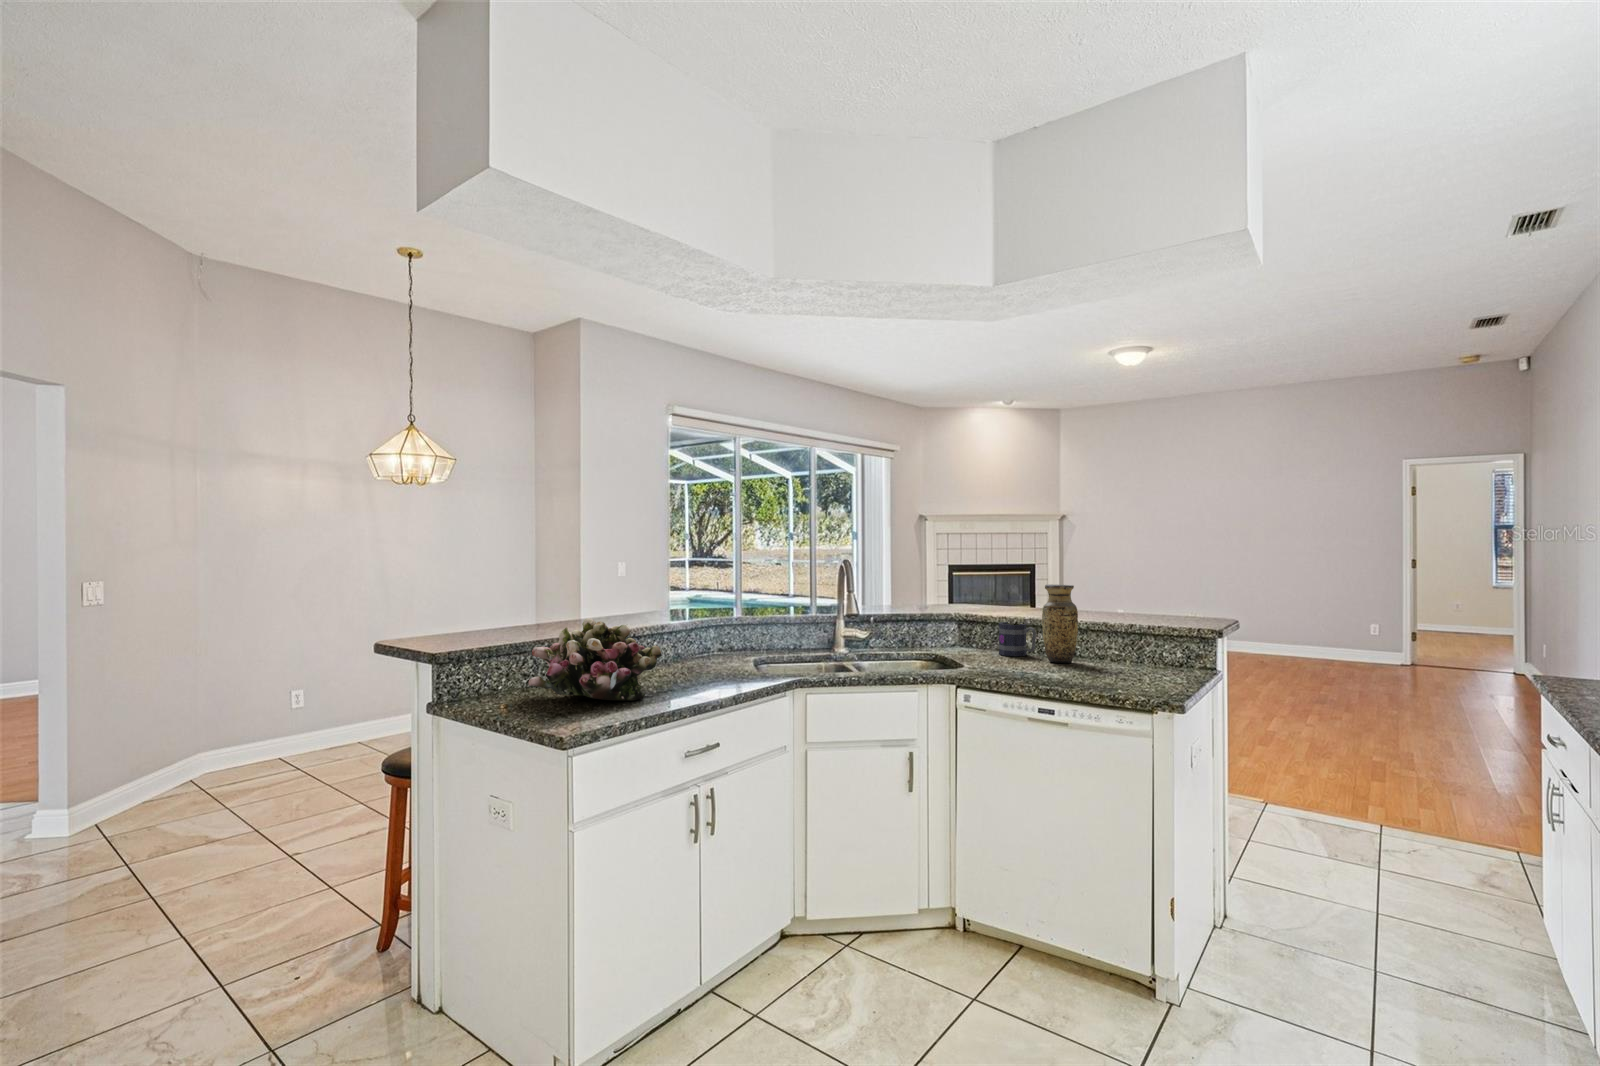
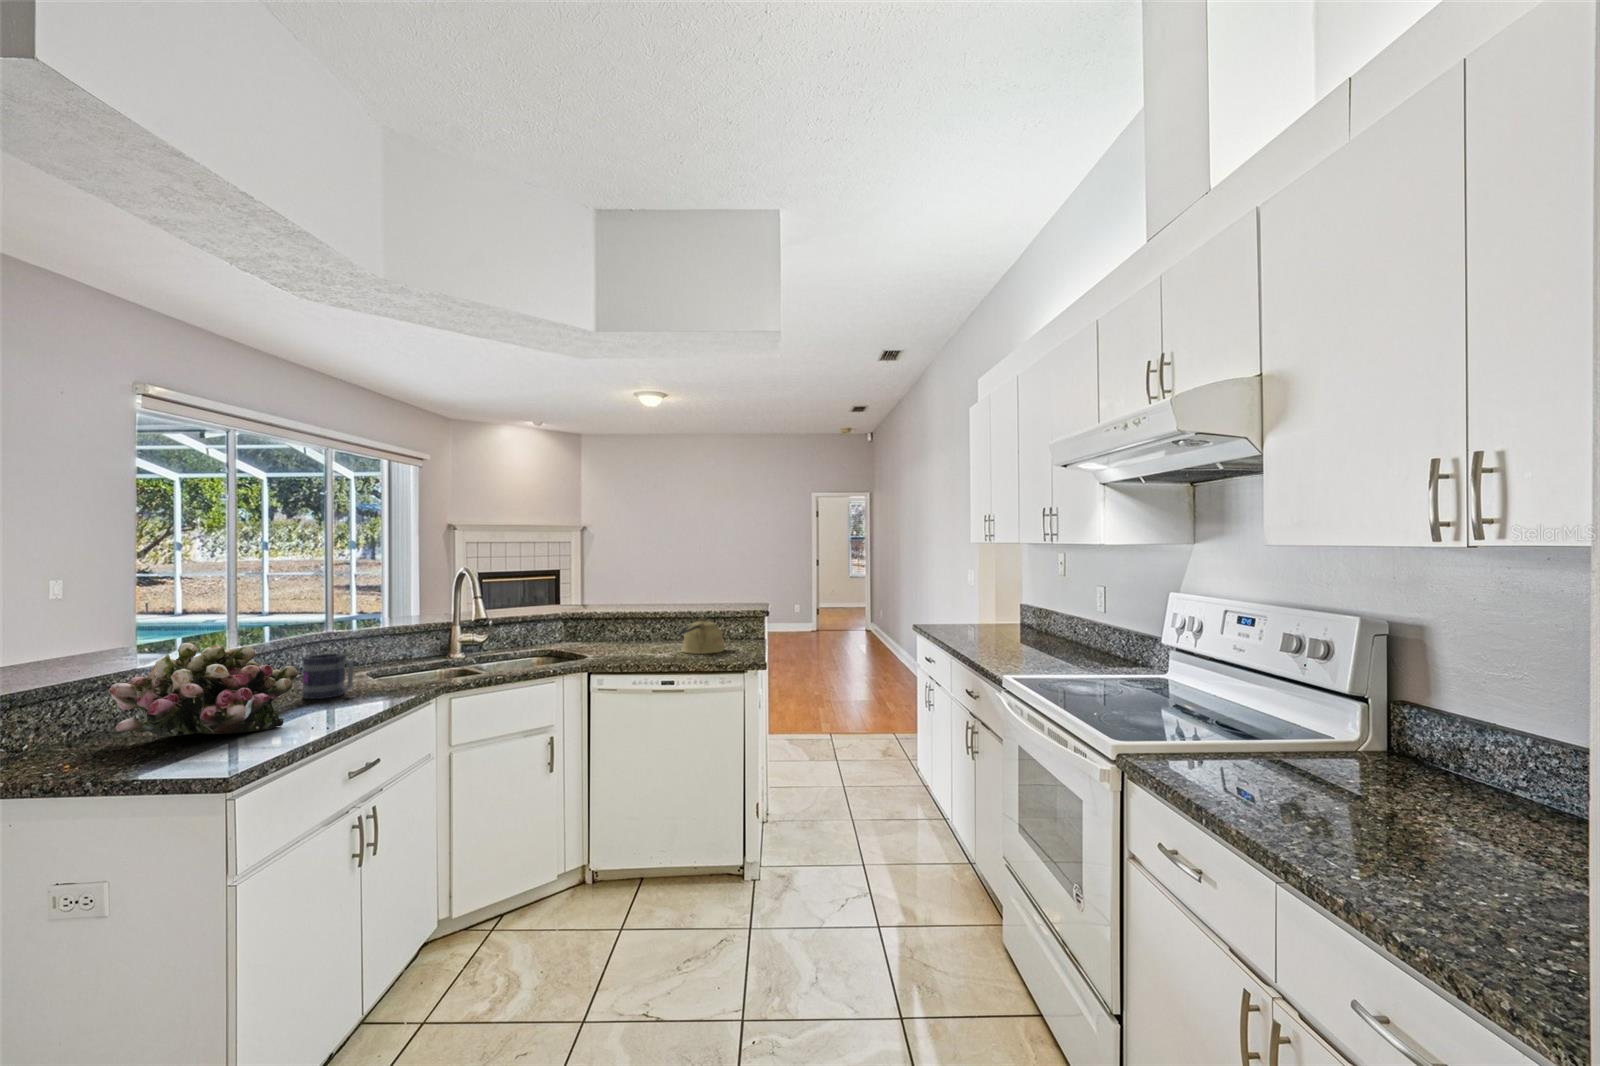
vase: present [1042,585,1078,663] -> none [643,583,671,646]
mug: present [999,622,1036,656] -> present [302,653,354,699]
kettle: none [1073,631,1140,680] -> present [679,617,724,654]

